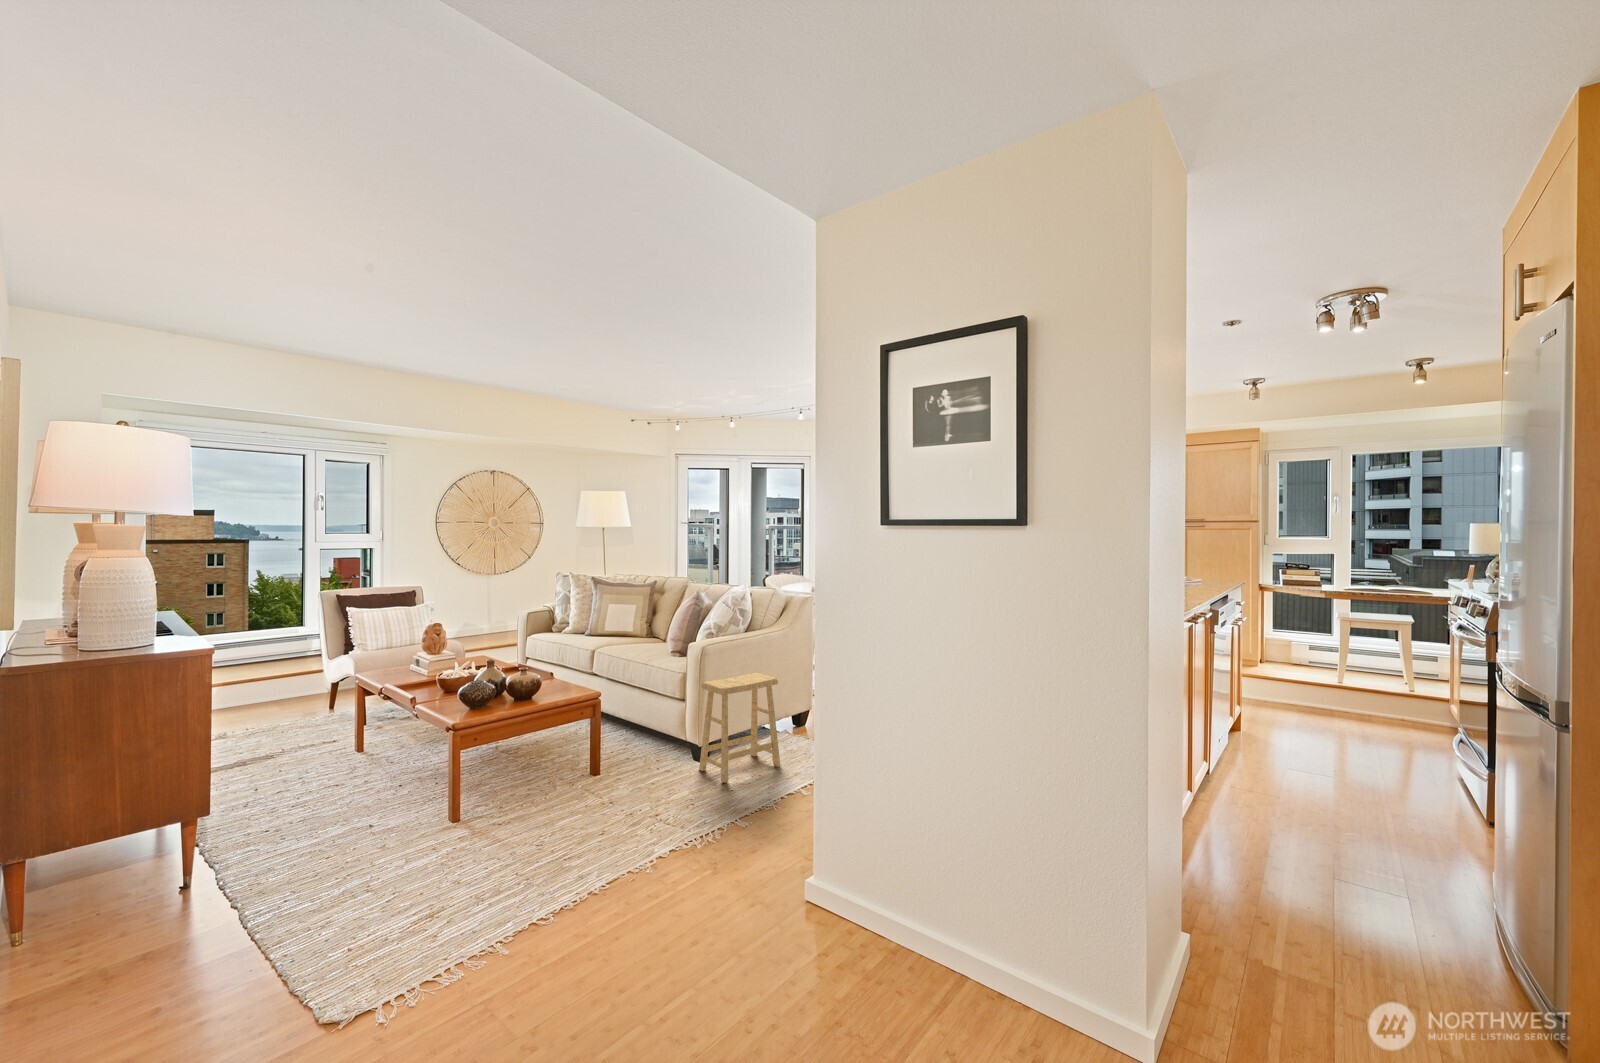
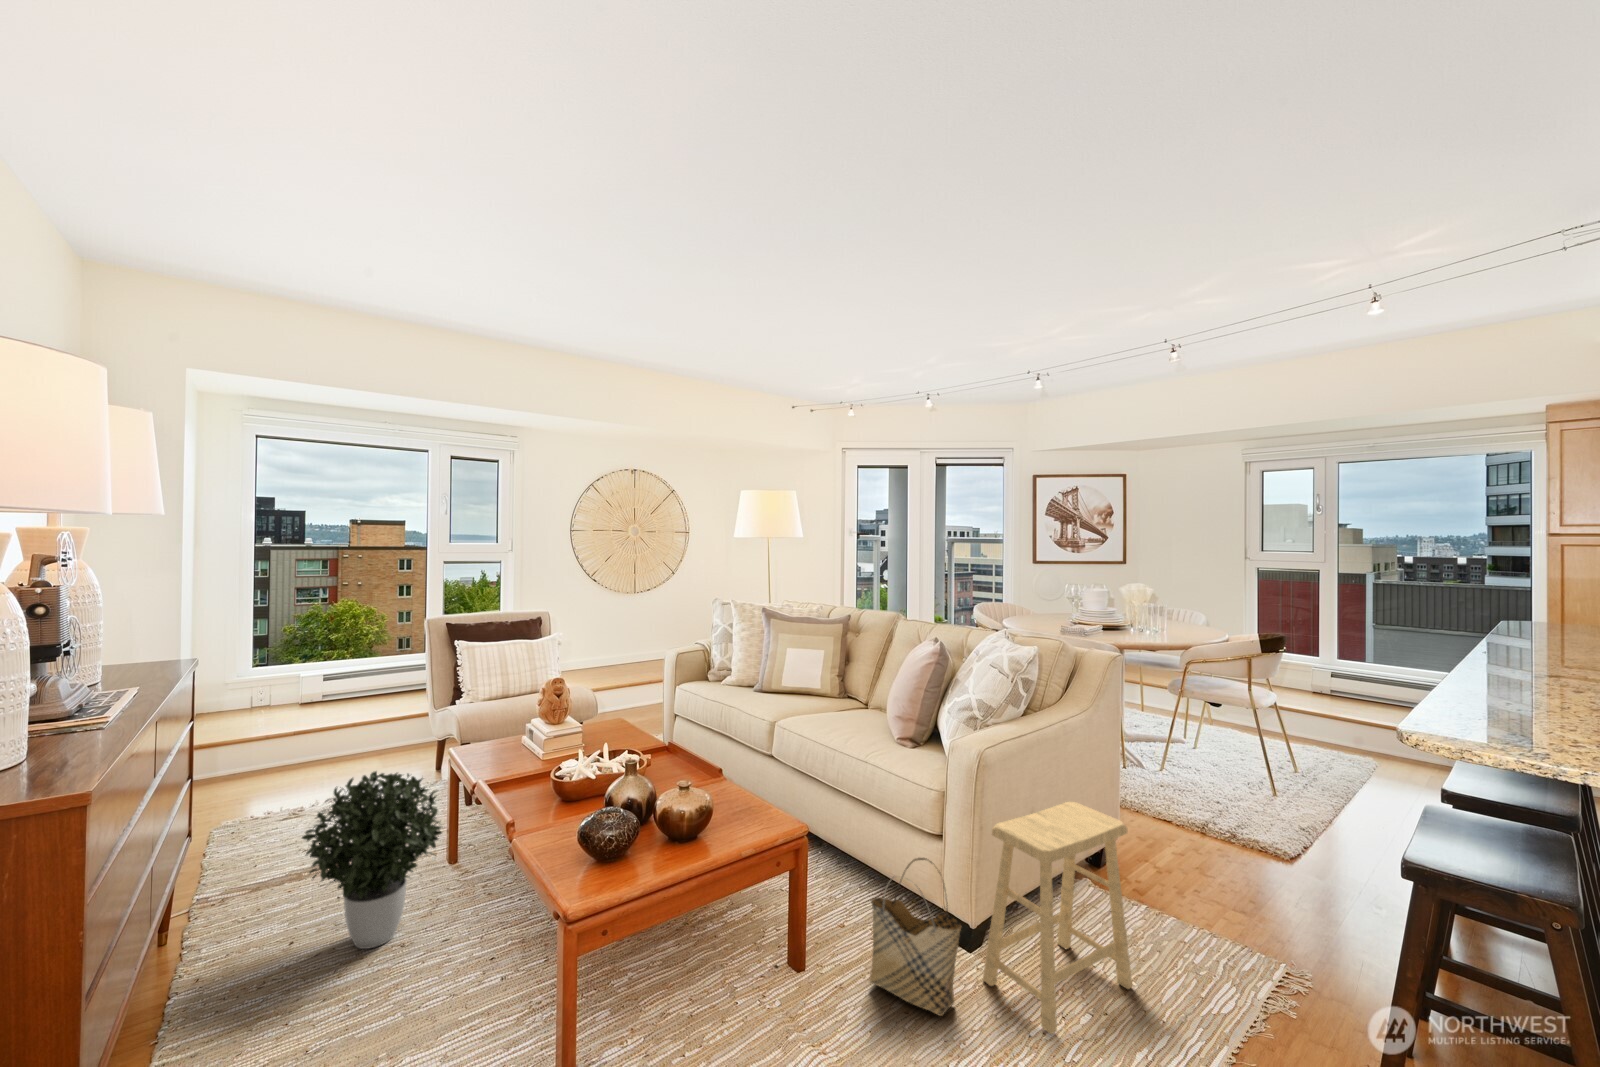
potted plant: none [269,677,362,785] -> present [302,771,442,949]
woven basket: none [633,704,682,781] -> present [869,858,961,1016]

